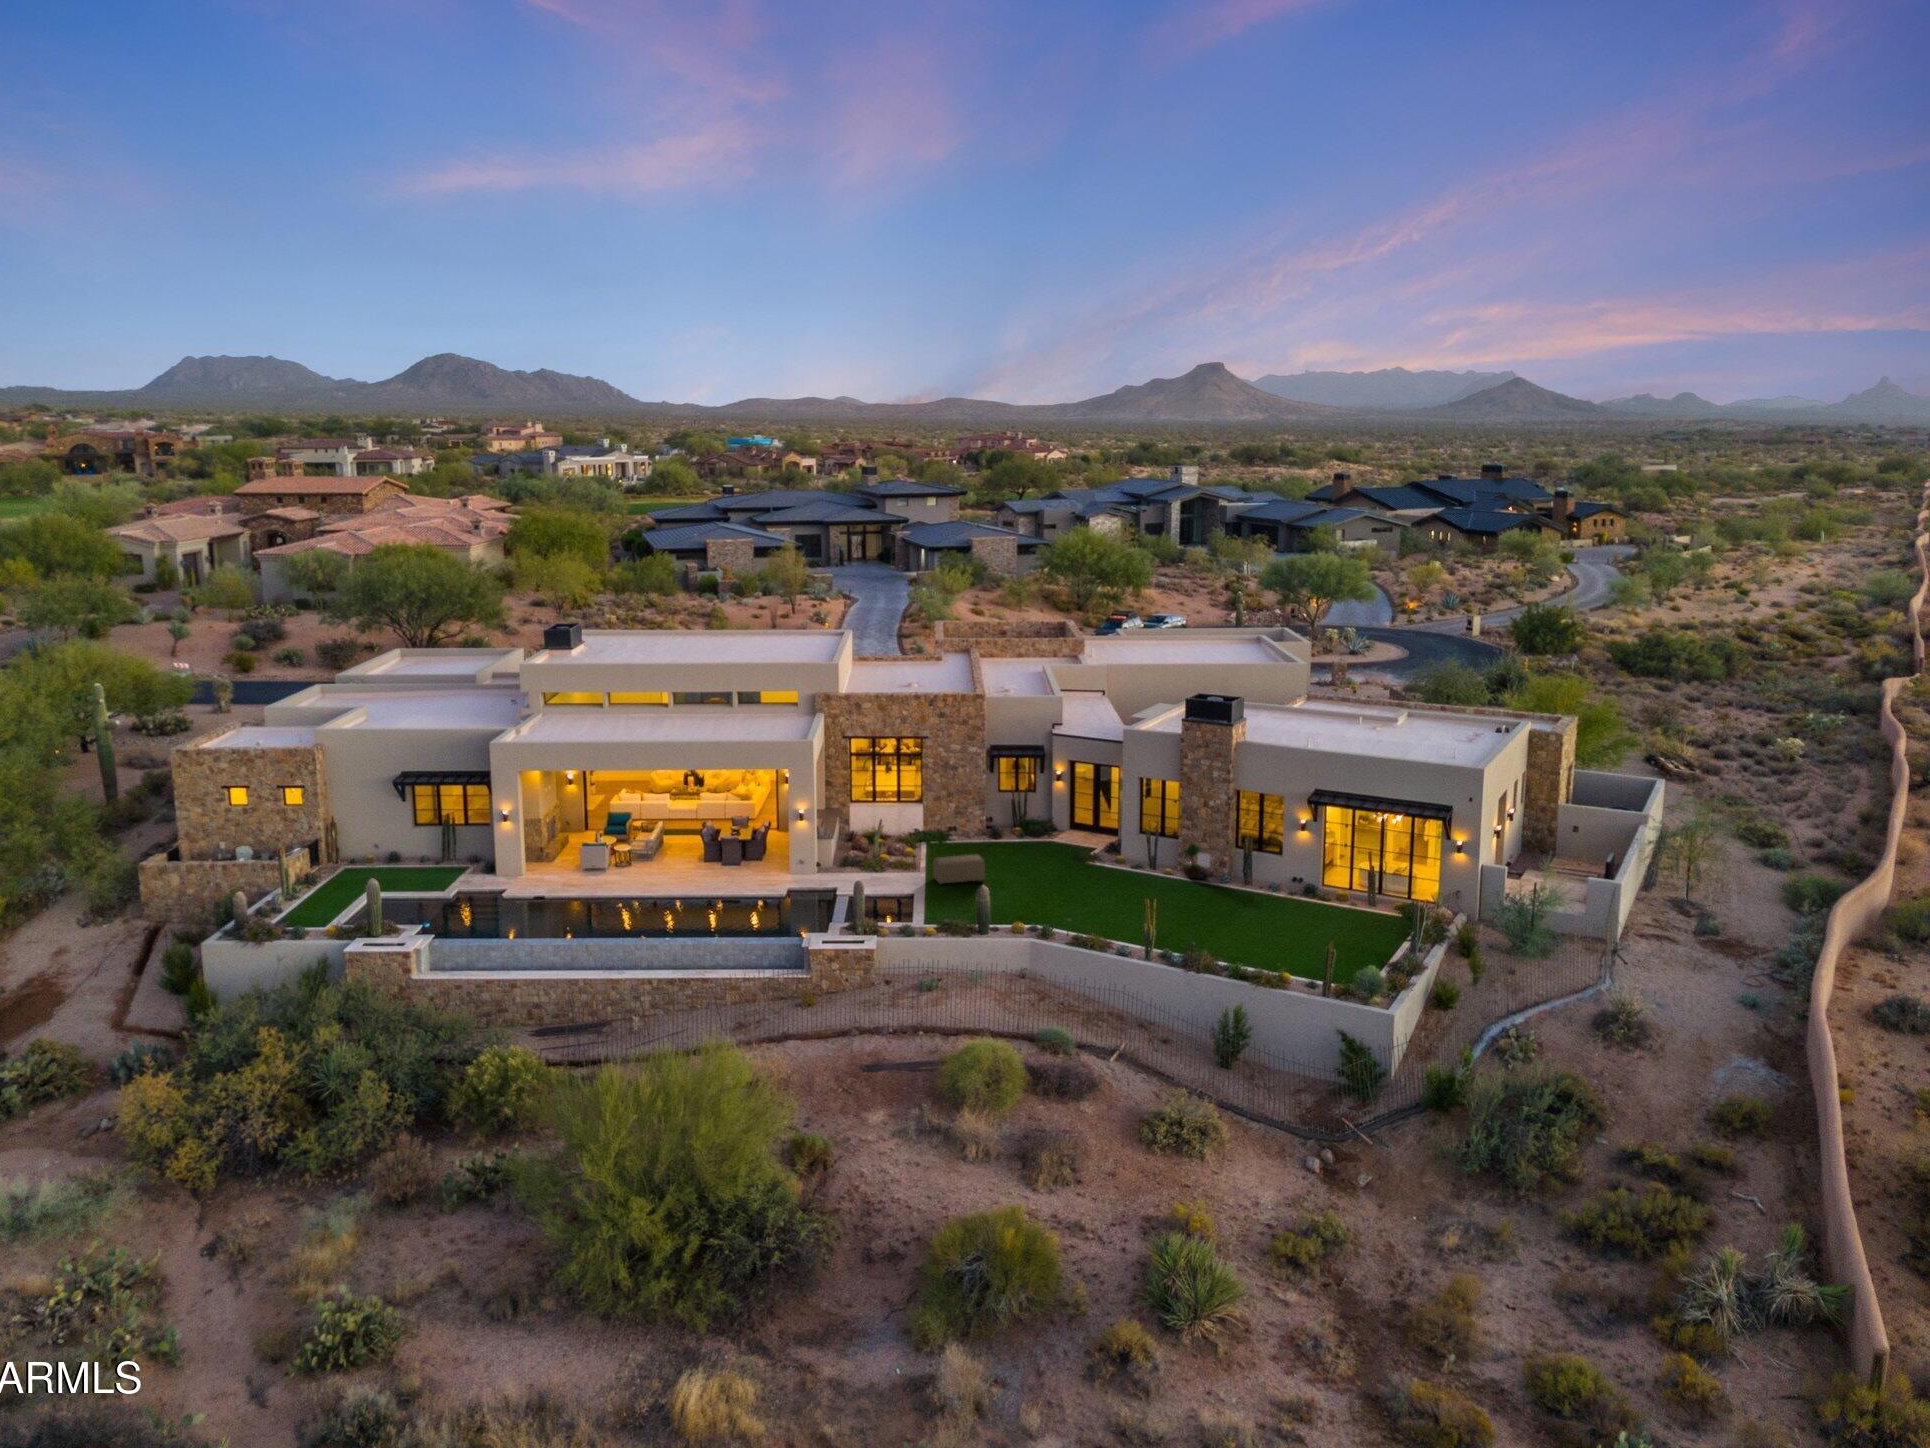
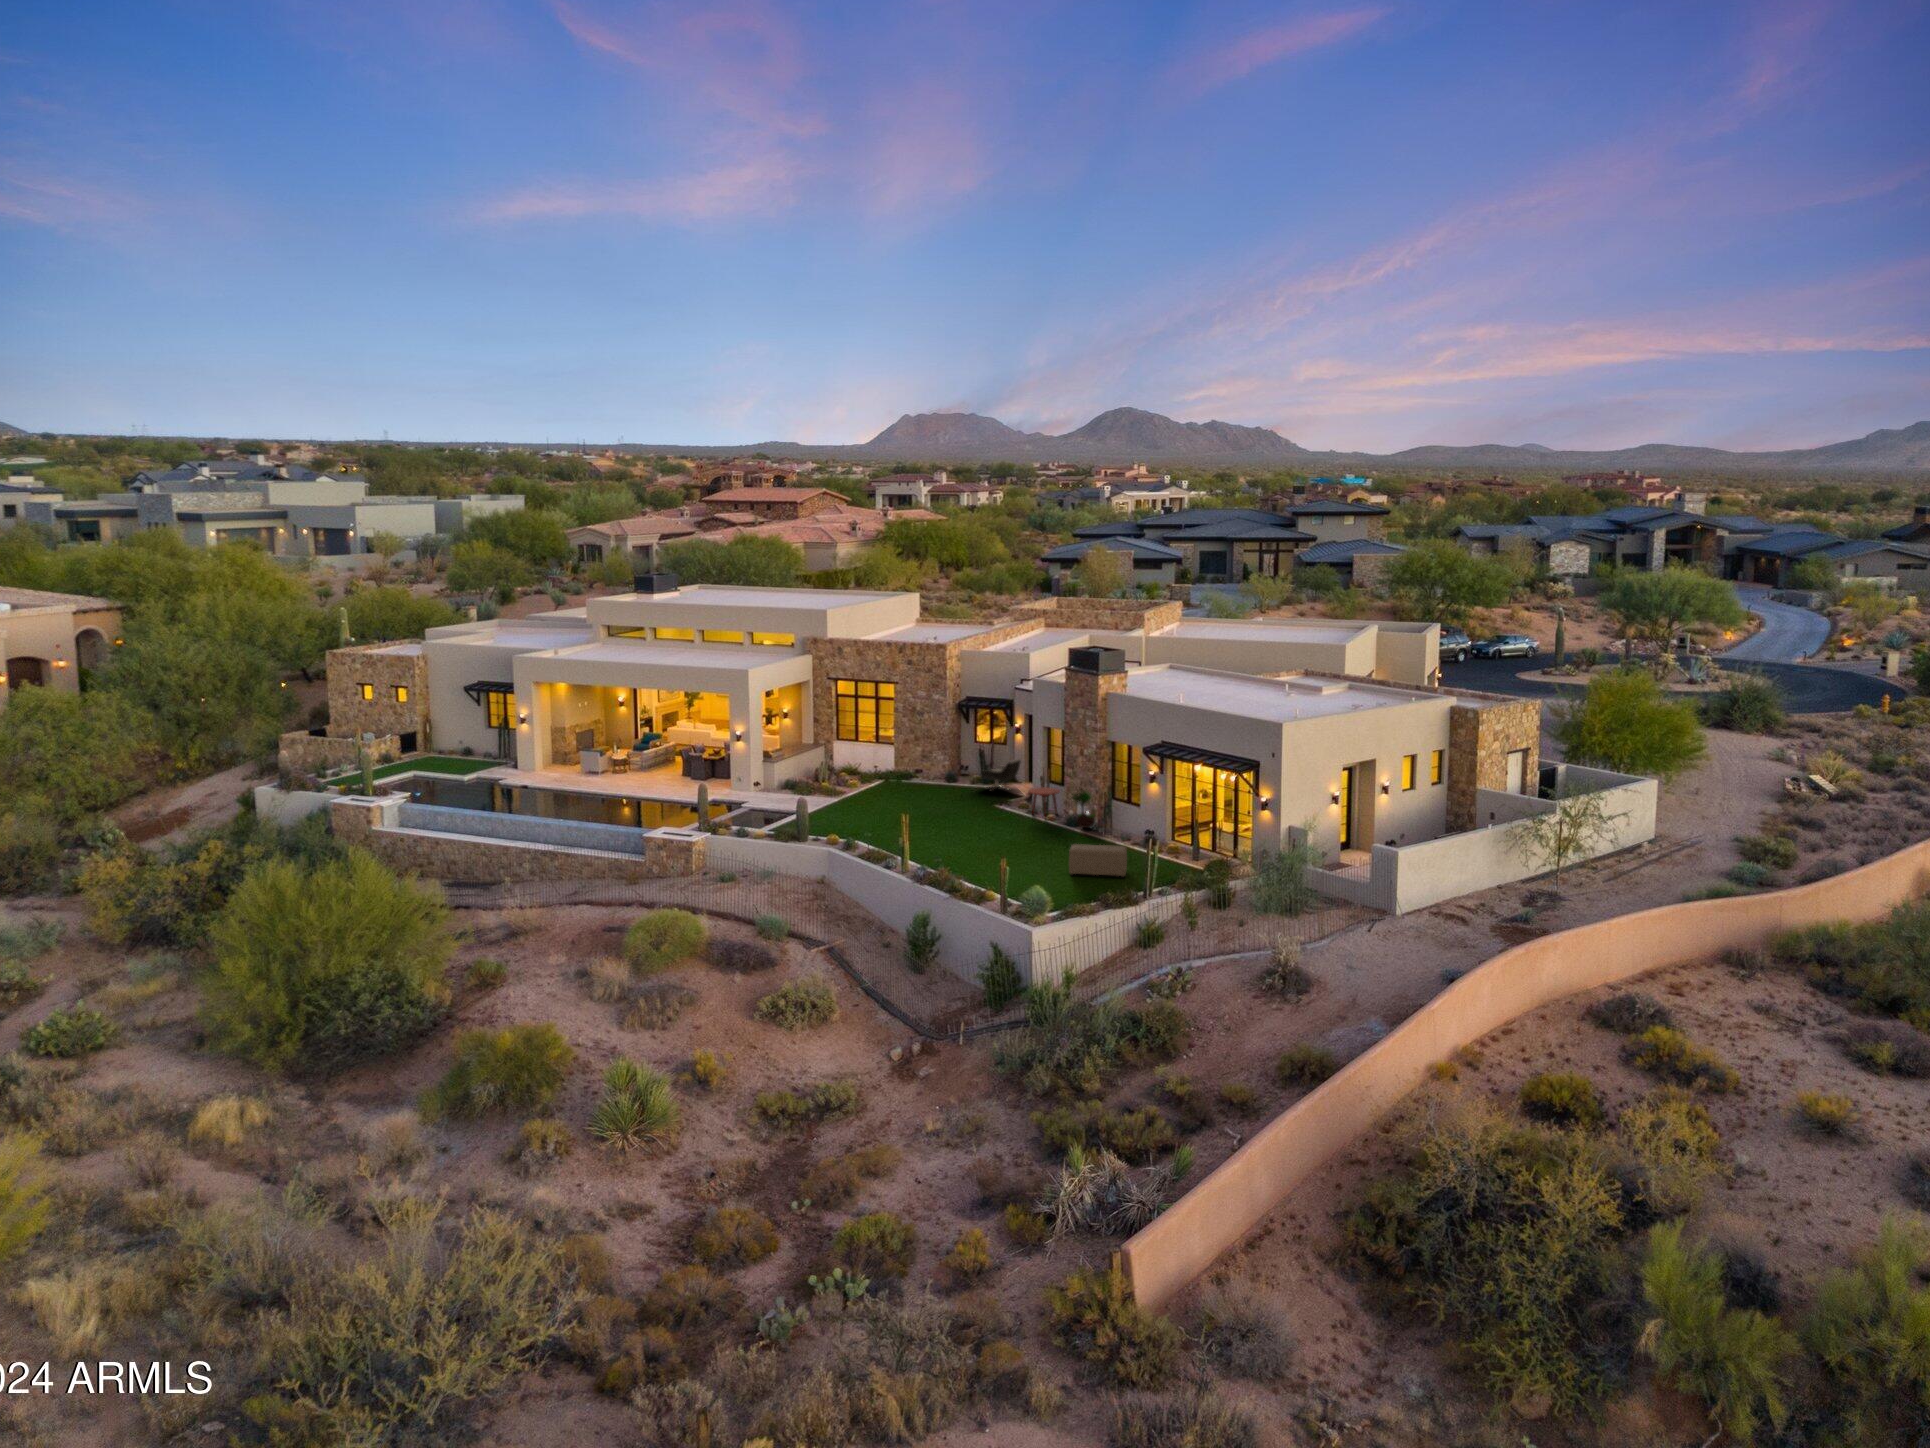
lounge chair: none [1023,807,1062,842] -> present [981,759,1021,788]
side table: none [1120,839,1151,872] -> present [1029,787,1060,817]
ottoman: present [933,855,985,885] -> present [1069,844,1127,878]

